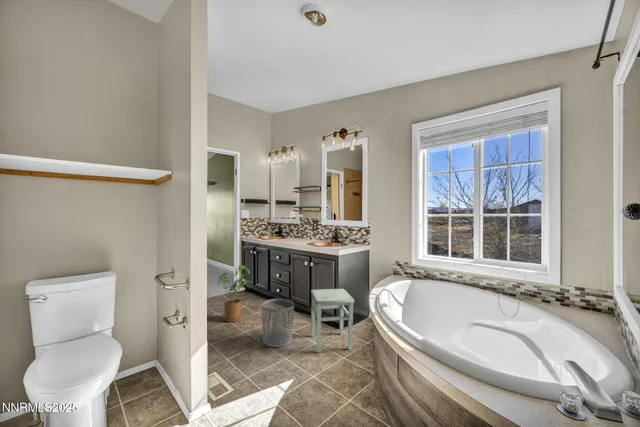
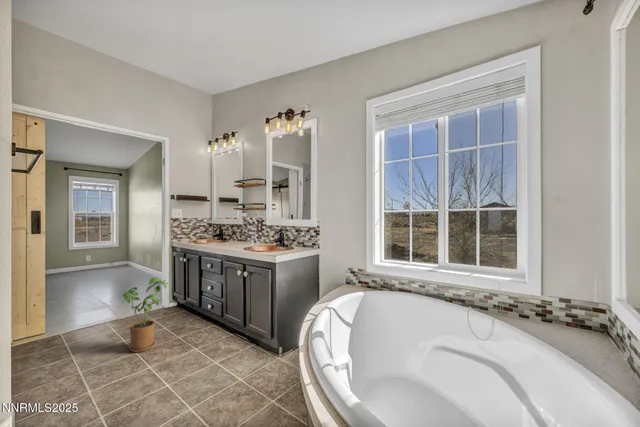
stool: present [311,289,354,352] -> none [237,305,289,394]
waste bin: present [262,299,294,347] -> none [167,321,213,389]

